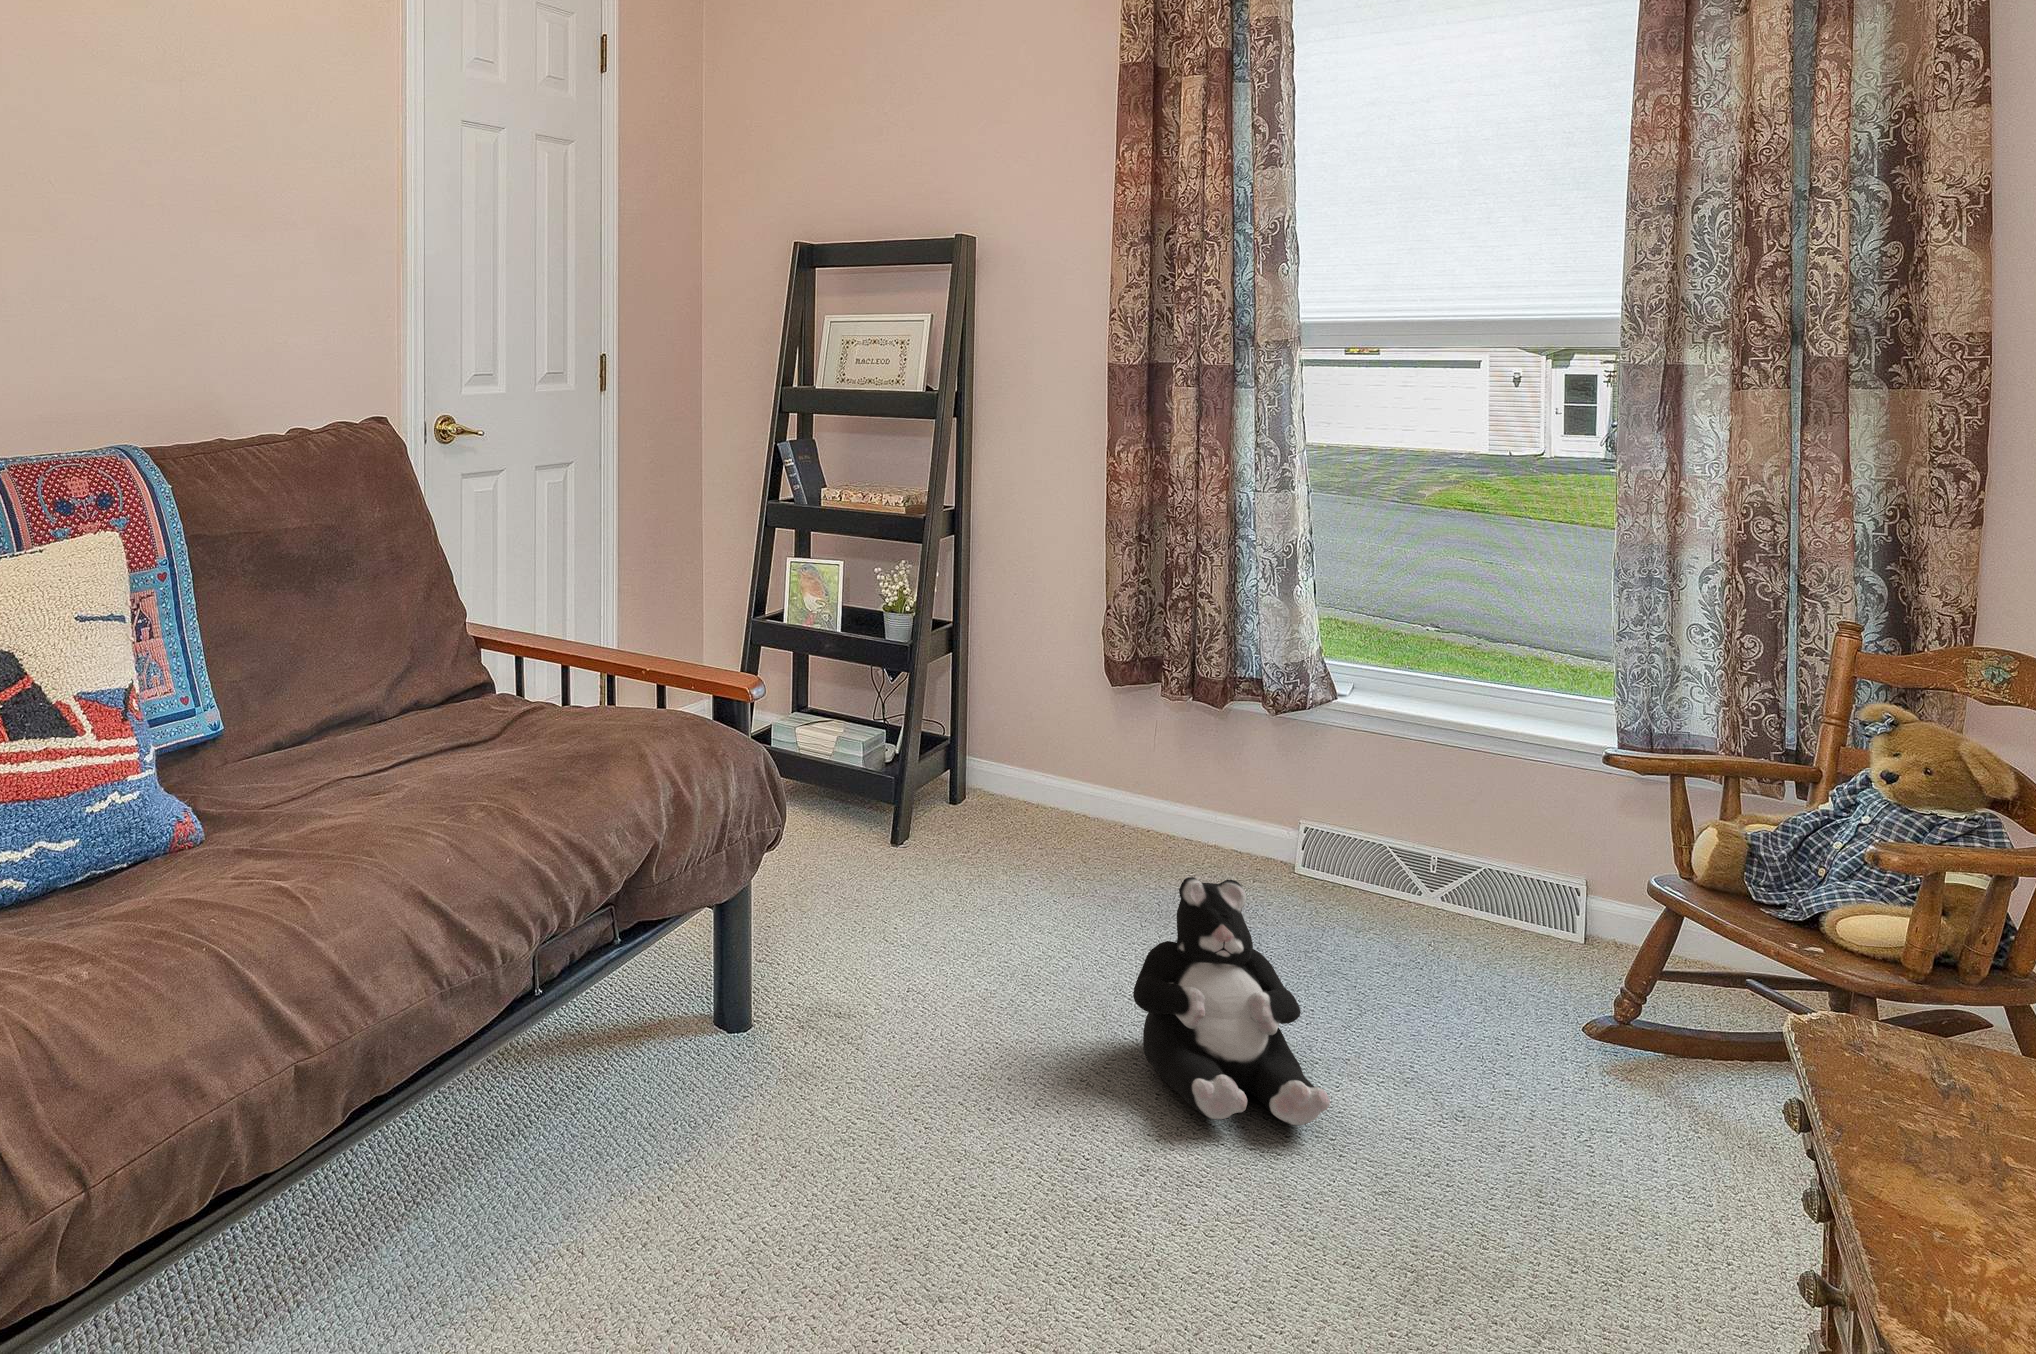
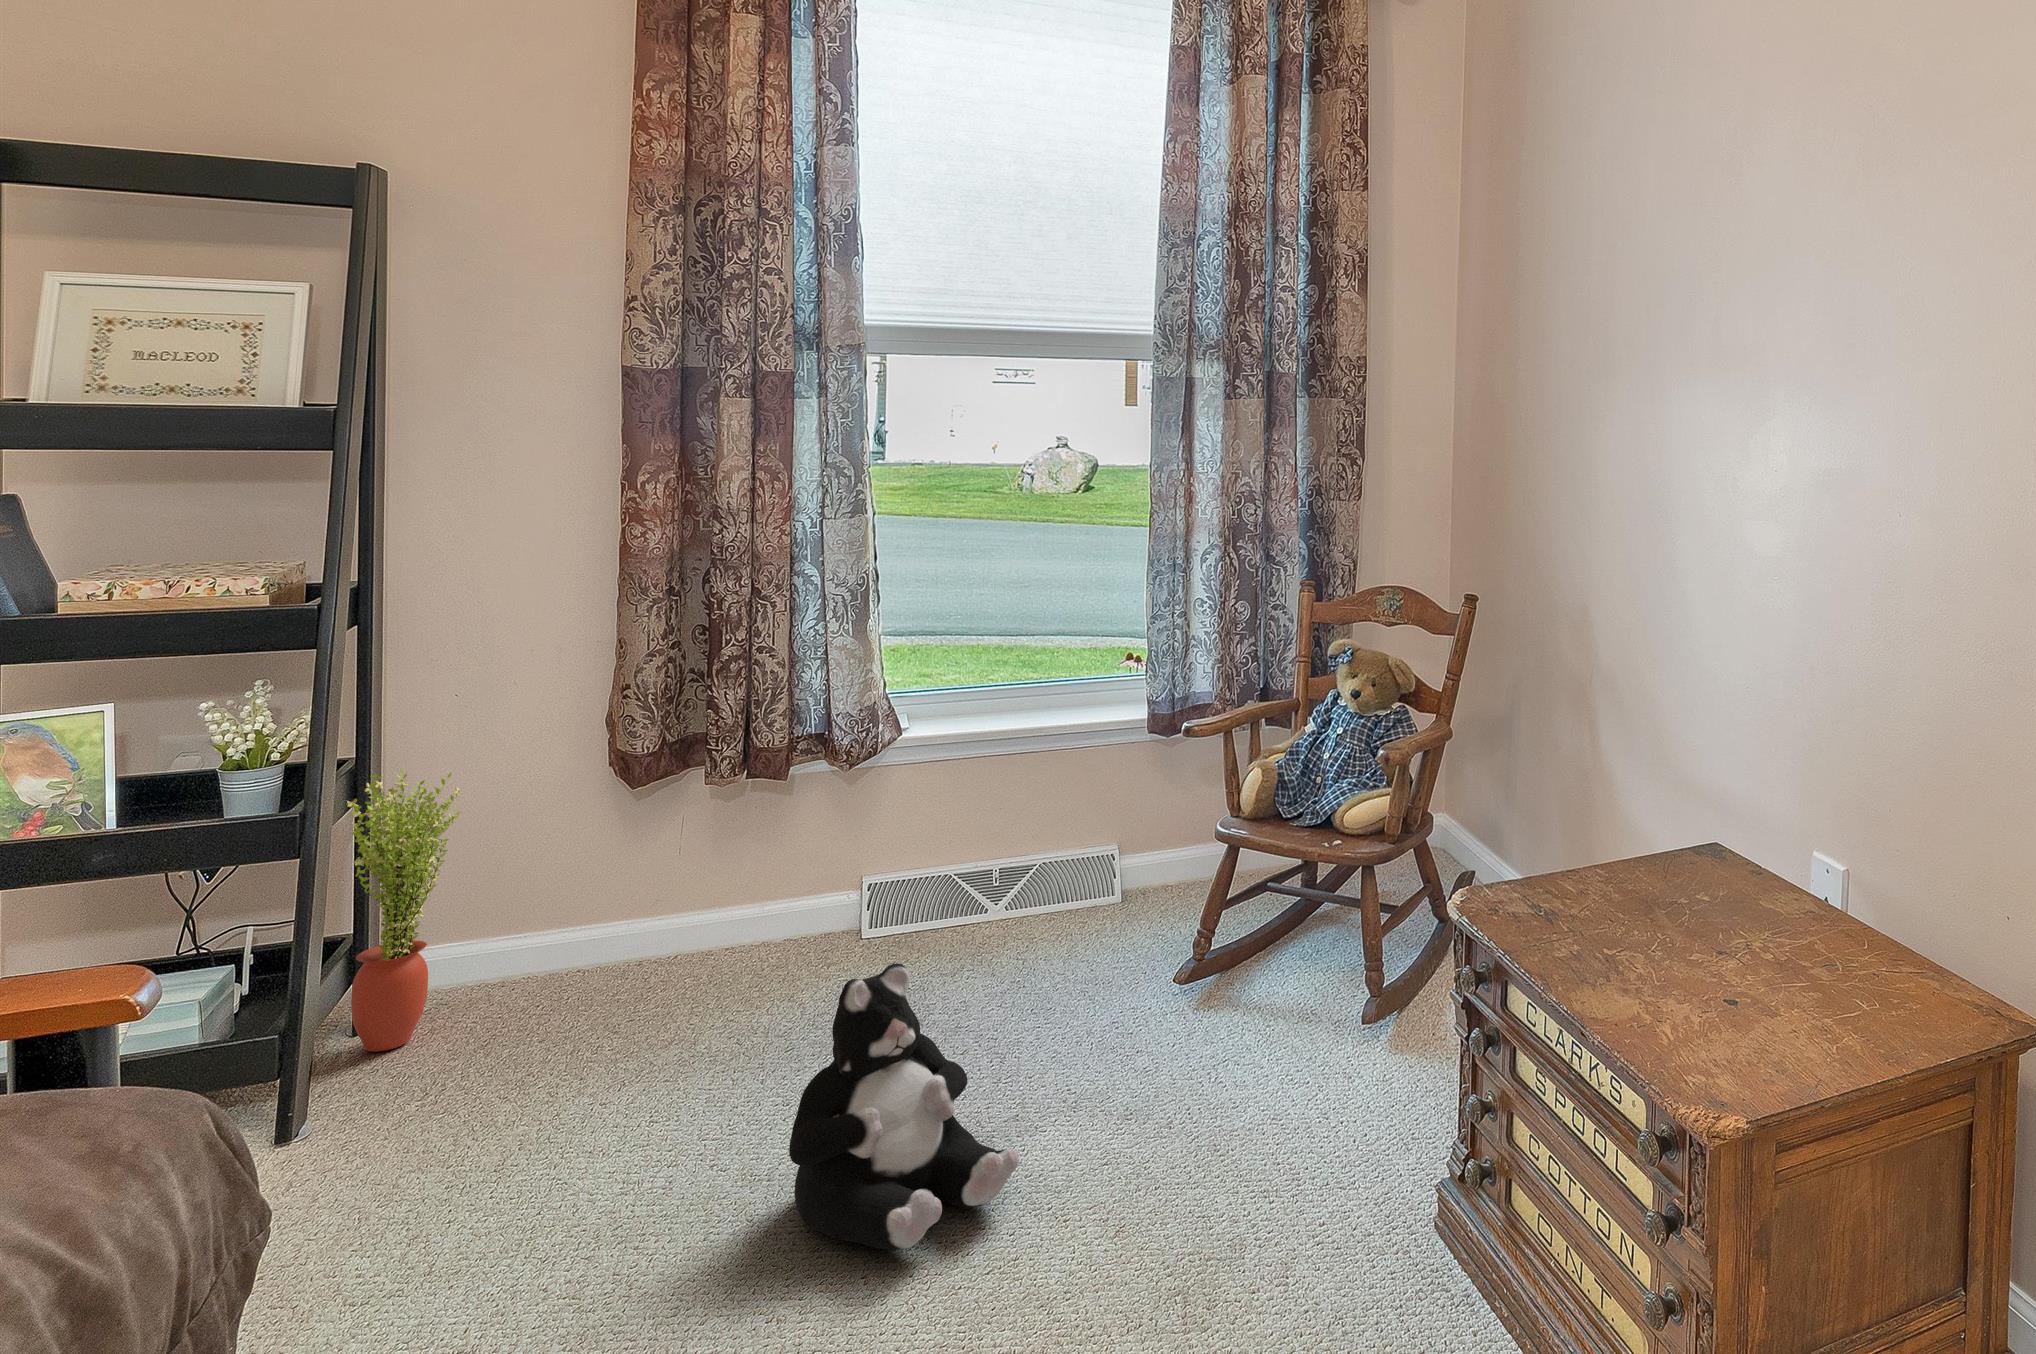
potted plant: none [933,632,1002,824] -> present [347,769,462,1052]

